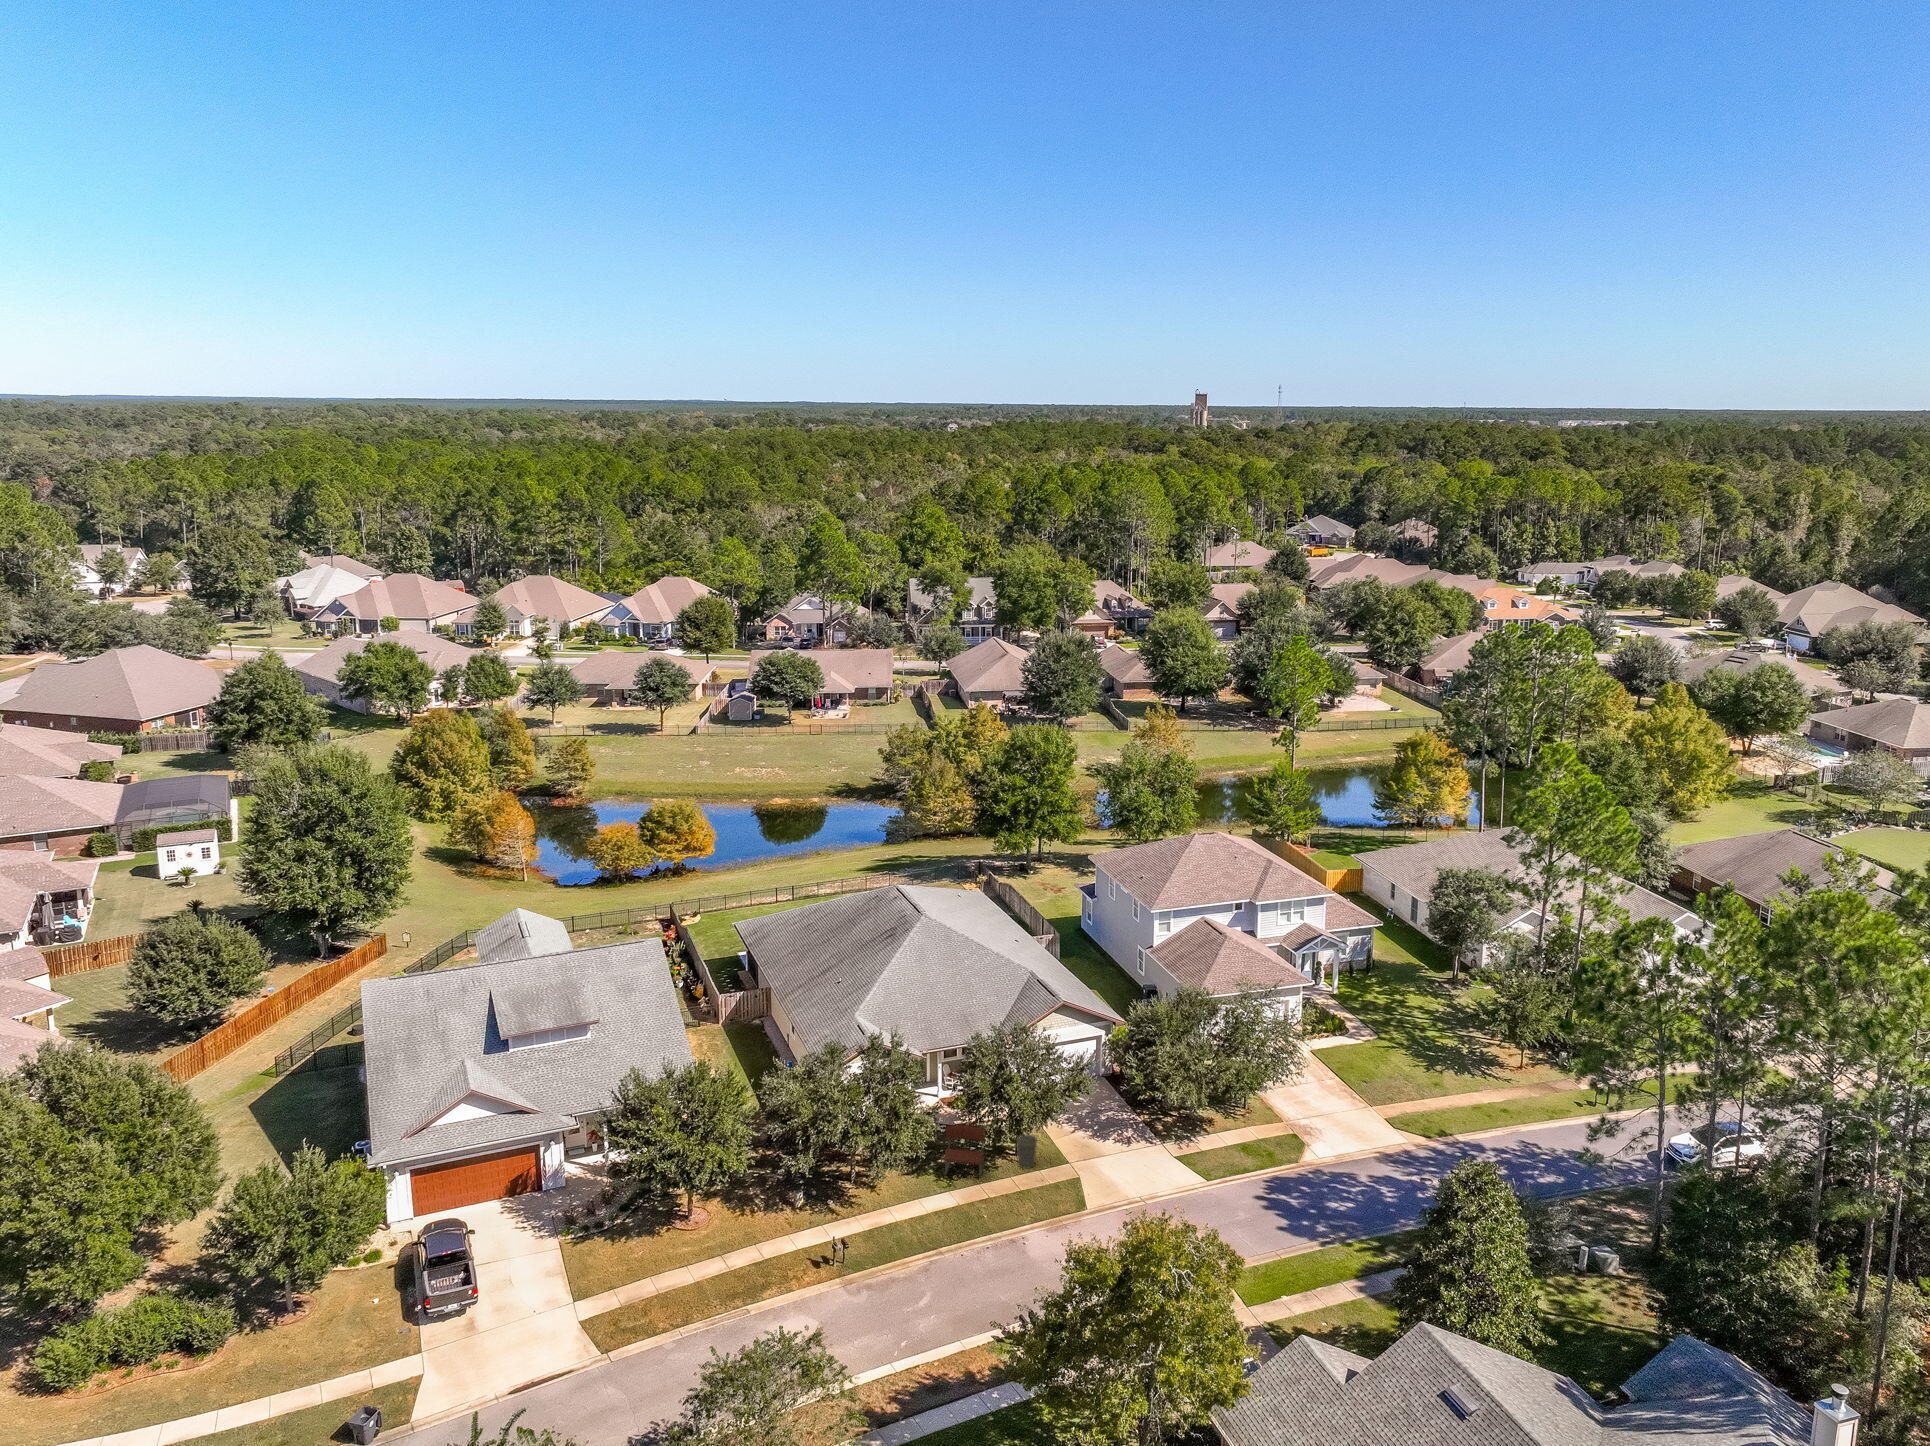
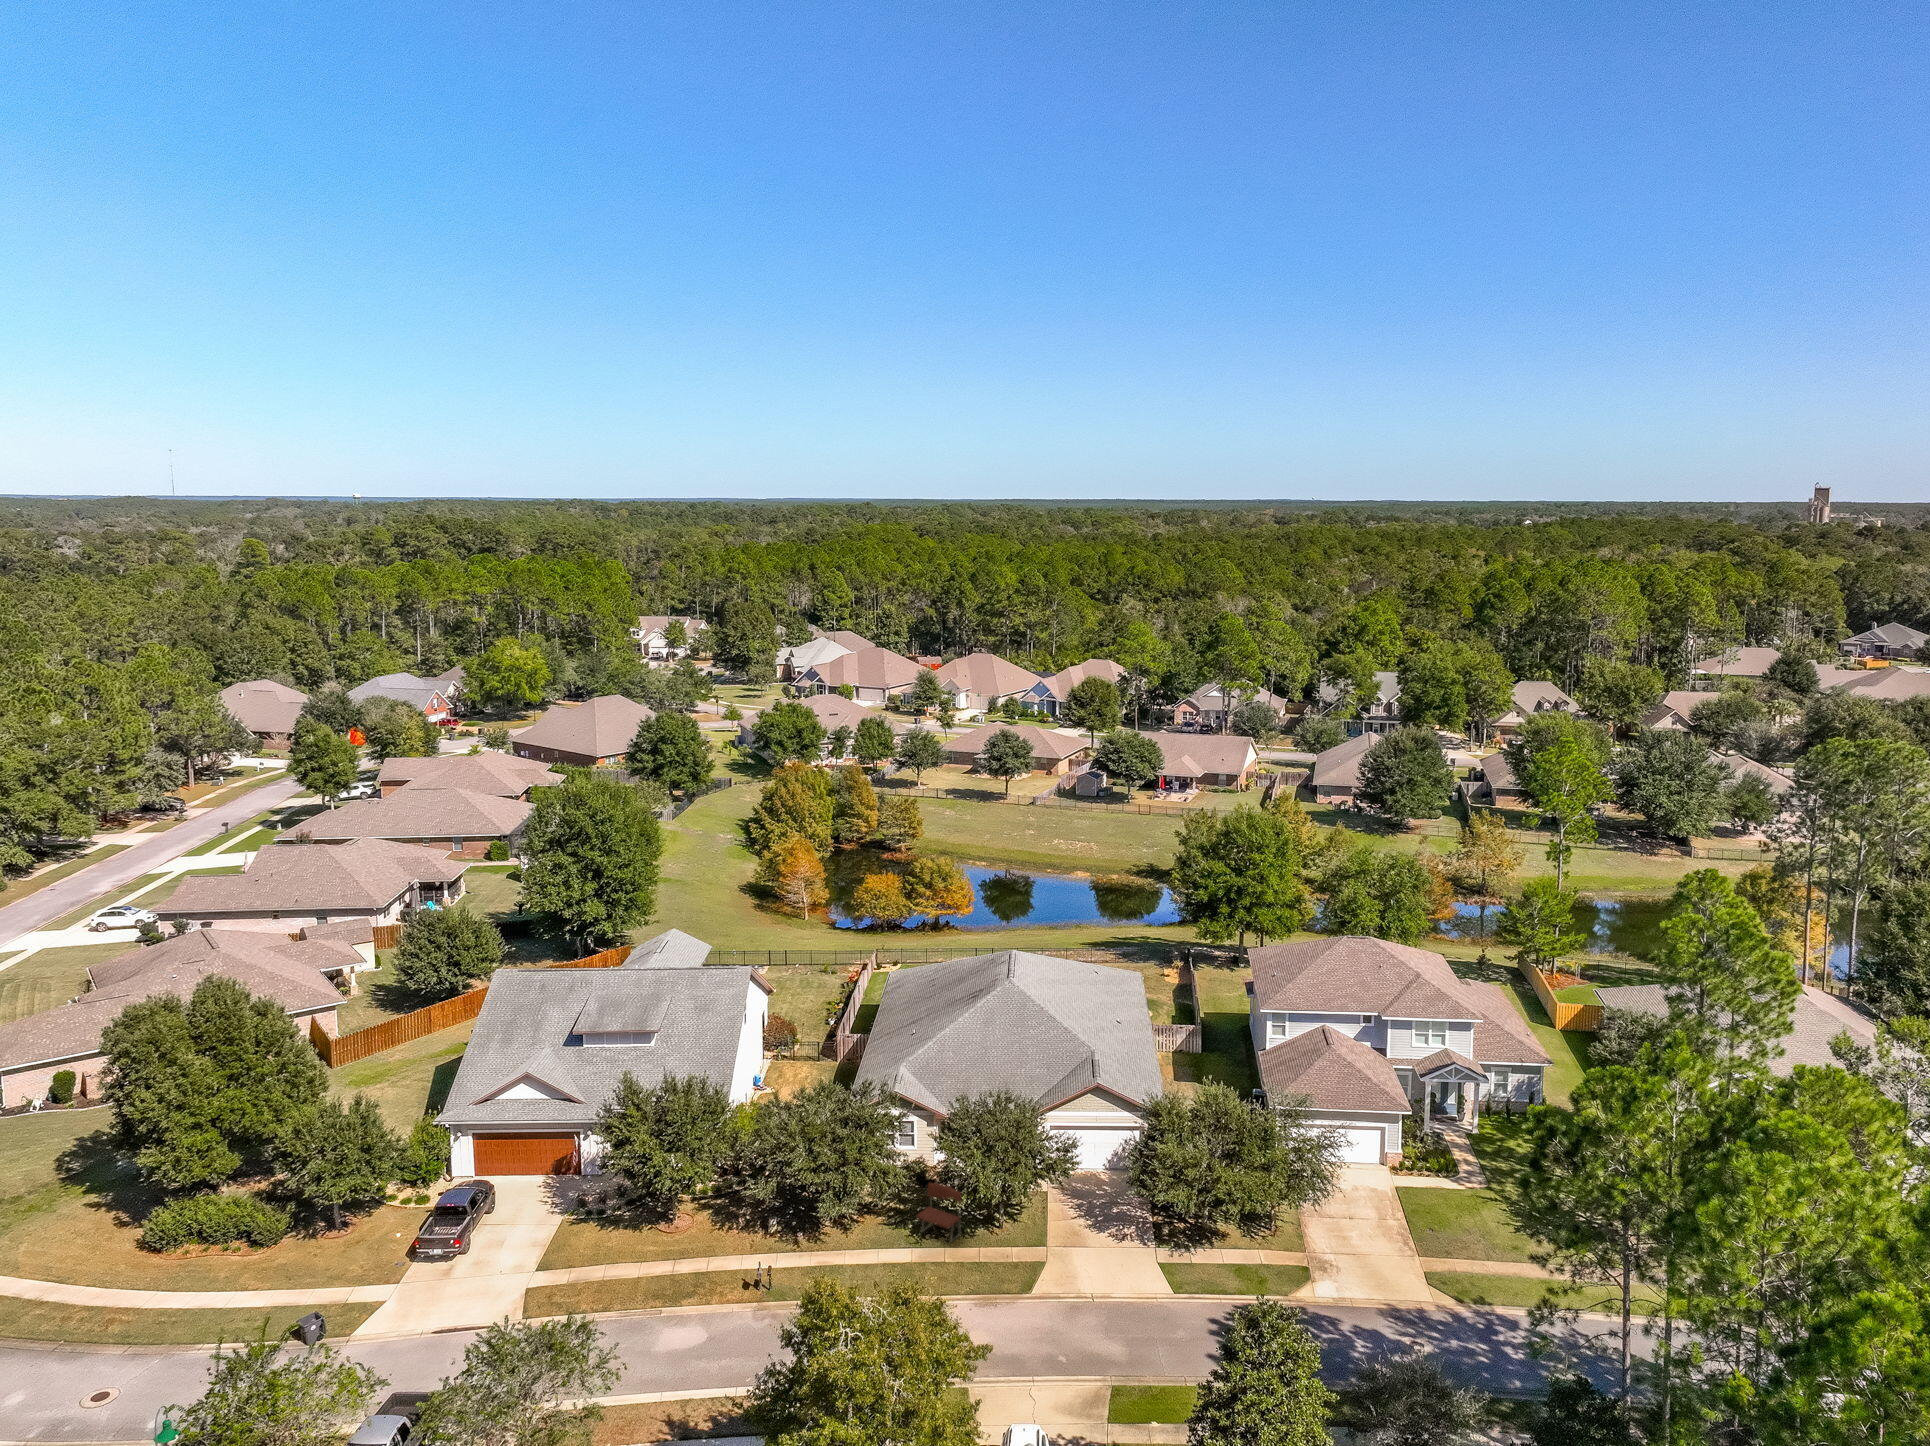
trash can: present [1017,1134,1037,1169] -> none [995,1208,1016,1245]

